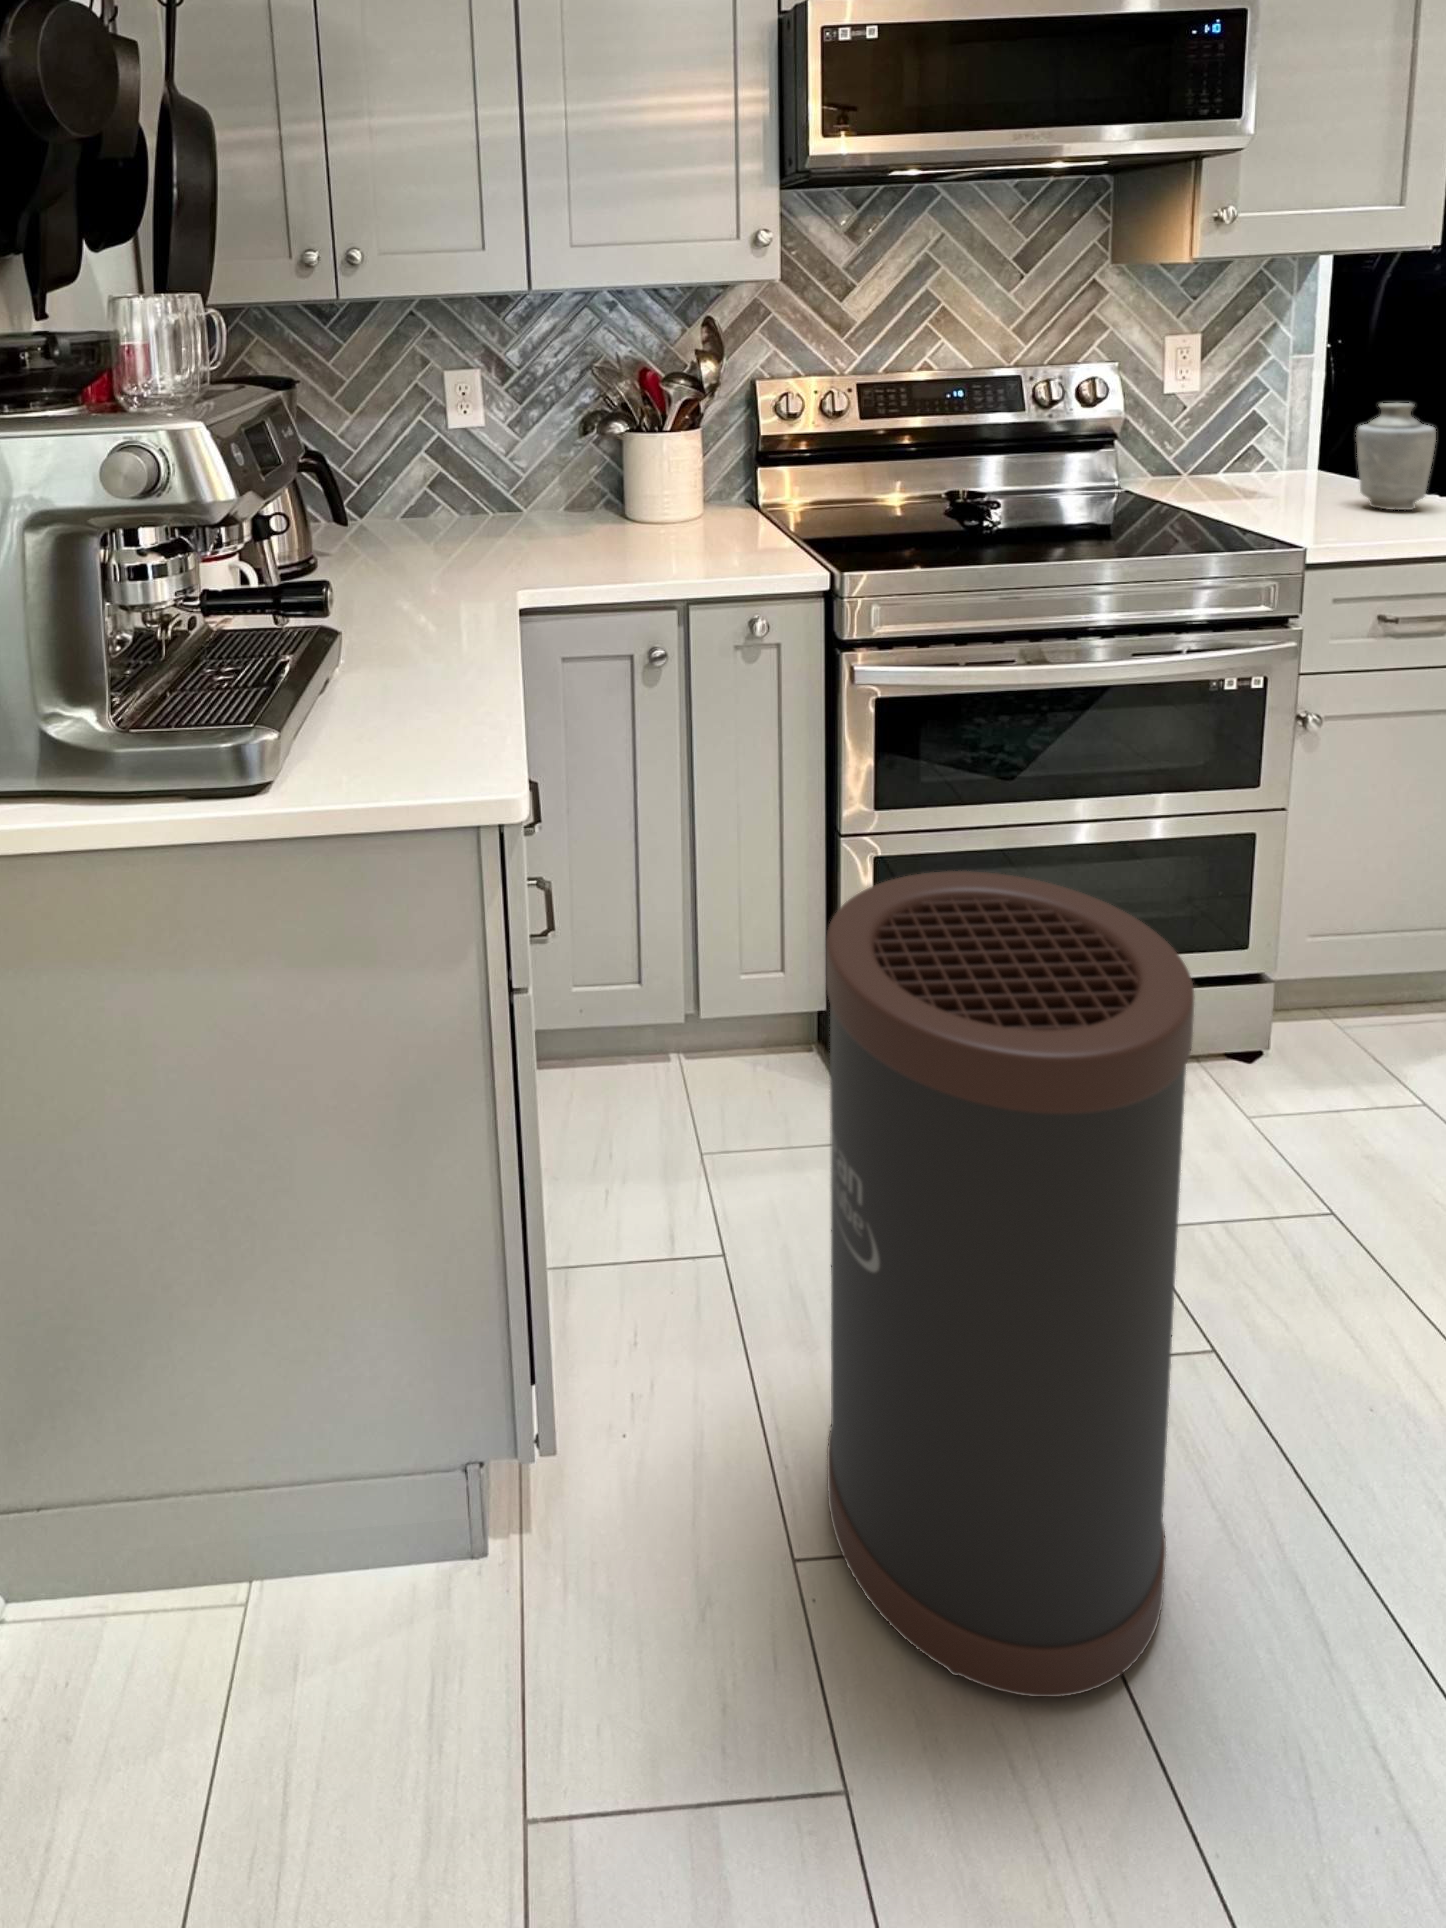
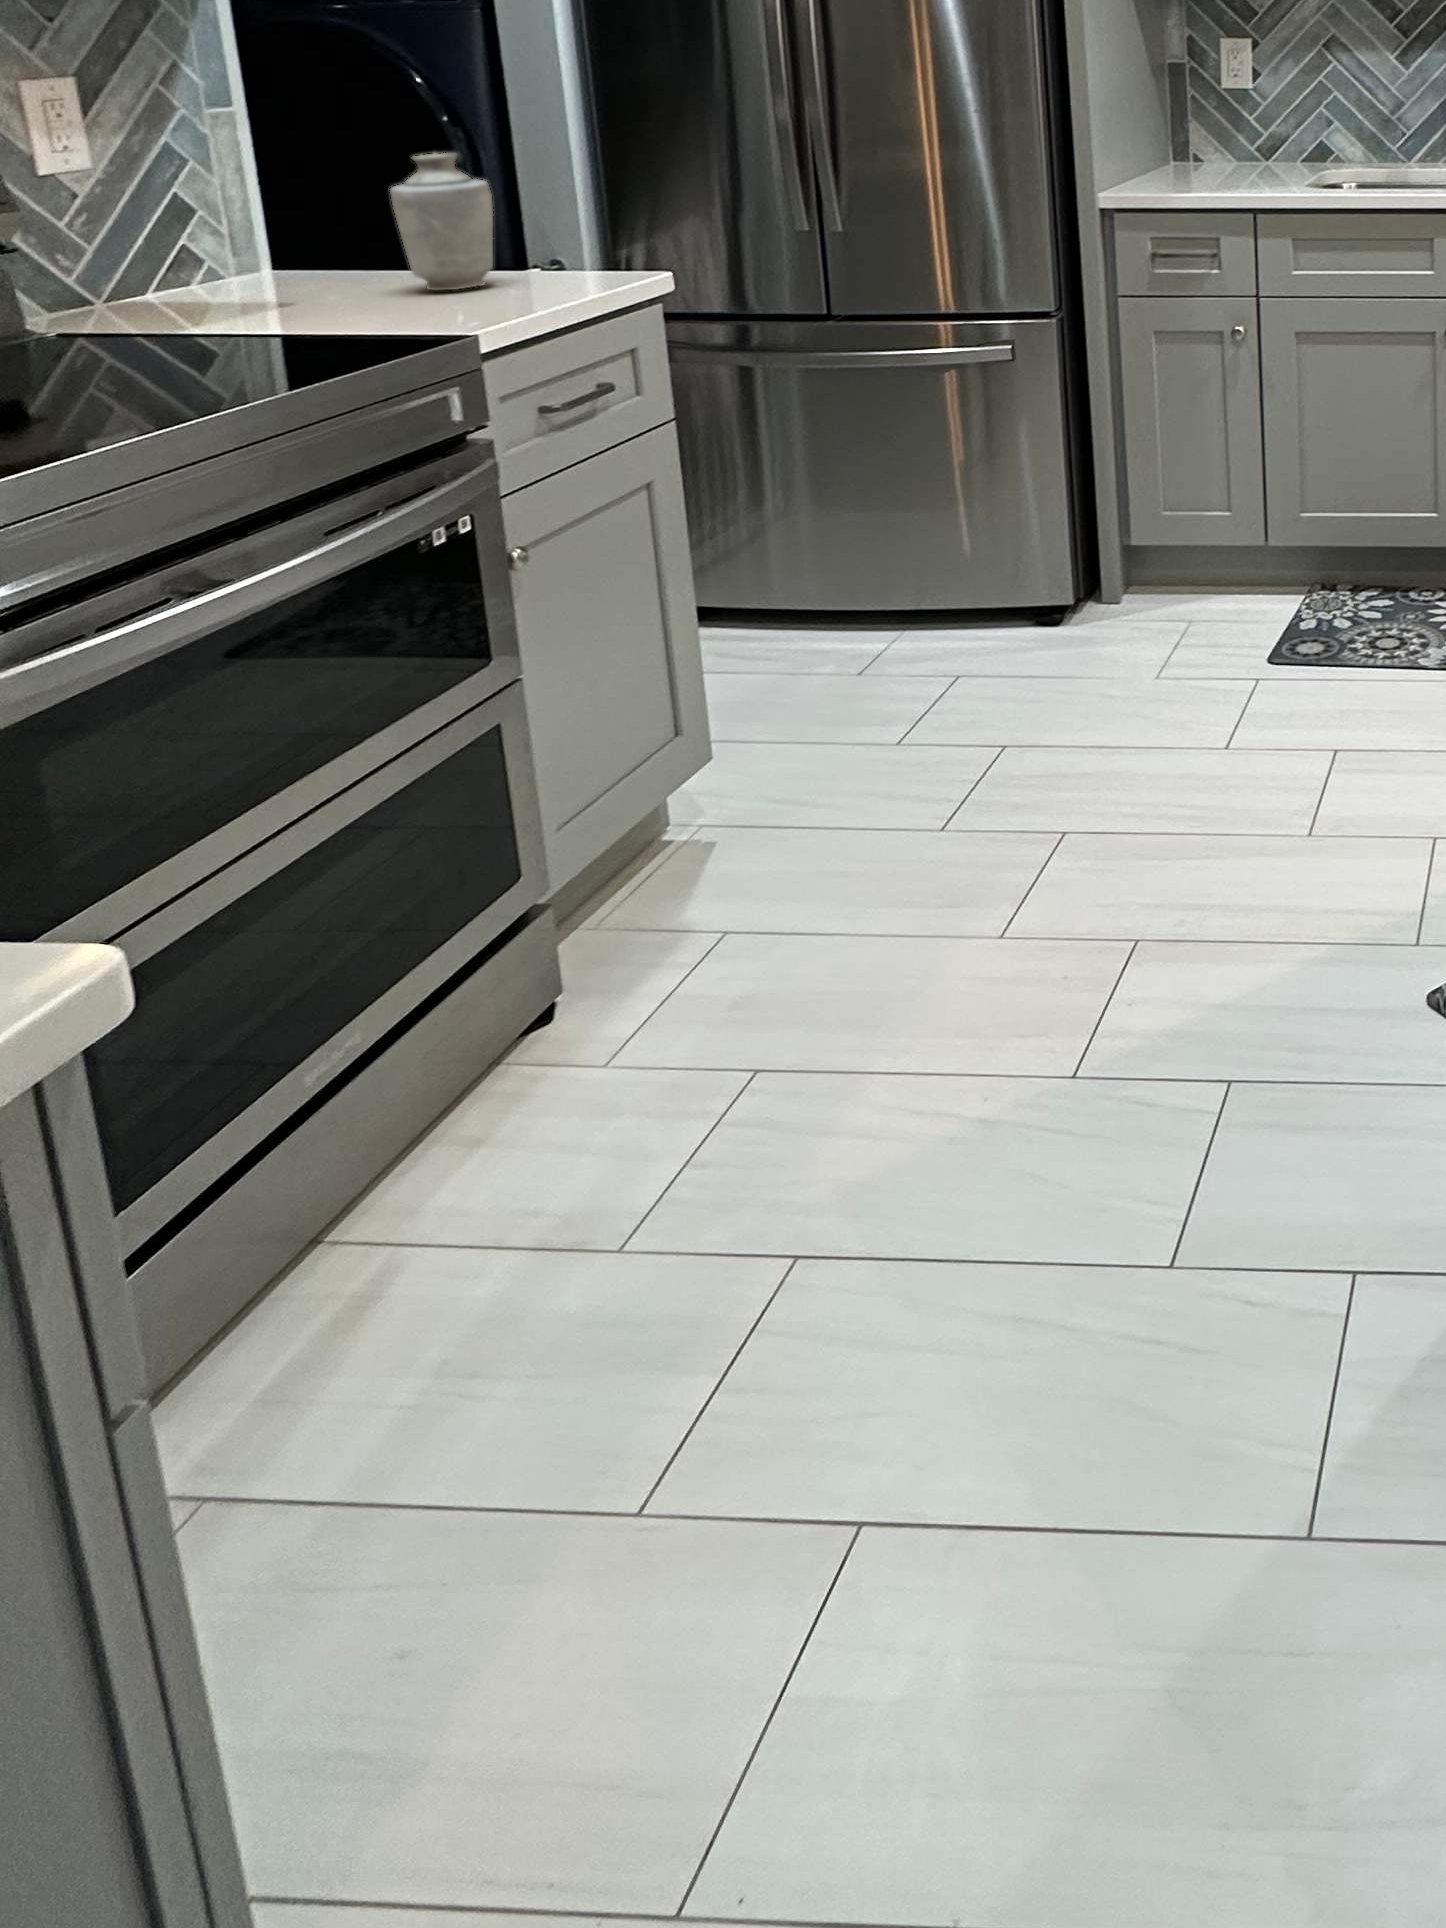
trash can: present [826,871,1194,1697] -> none [527,721,1084,1792]

